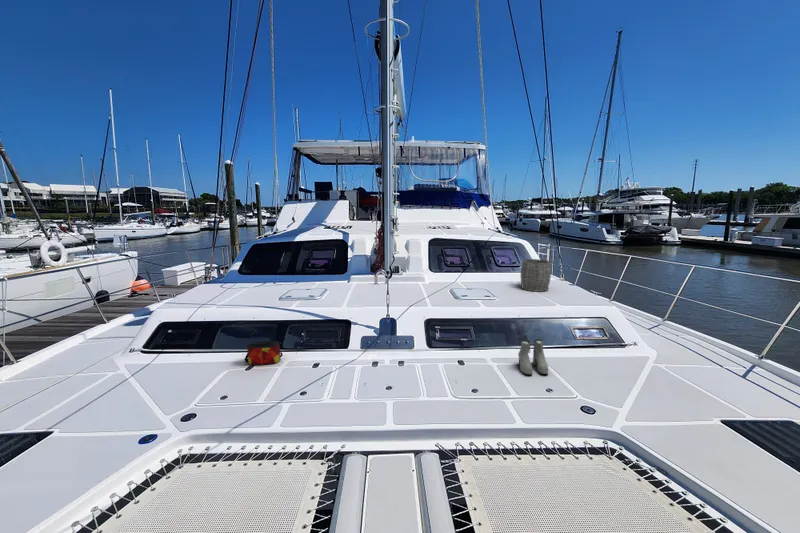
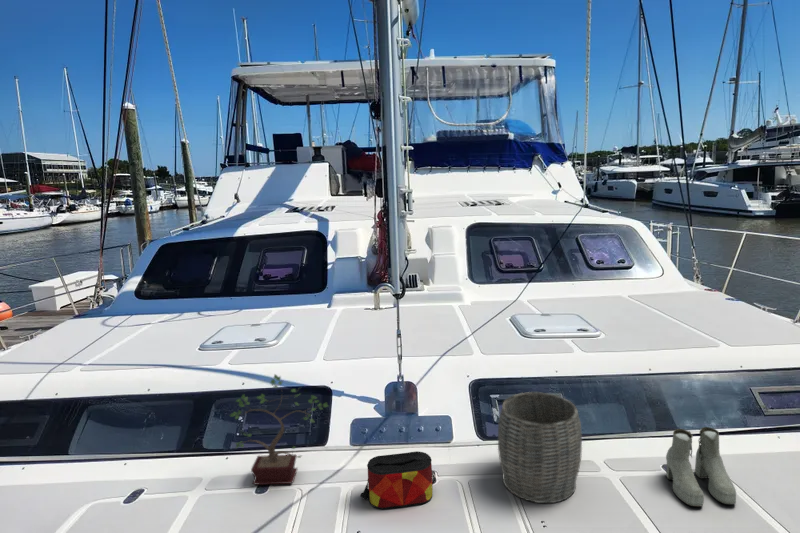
woven basket: present [521,259,551,292] -> present [498,392,582,503]
potted plant: none [301,307,353,364] -> present [231,375,328,485]
bag: present [244,341,283,365] -> present [360,451,435,509]

